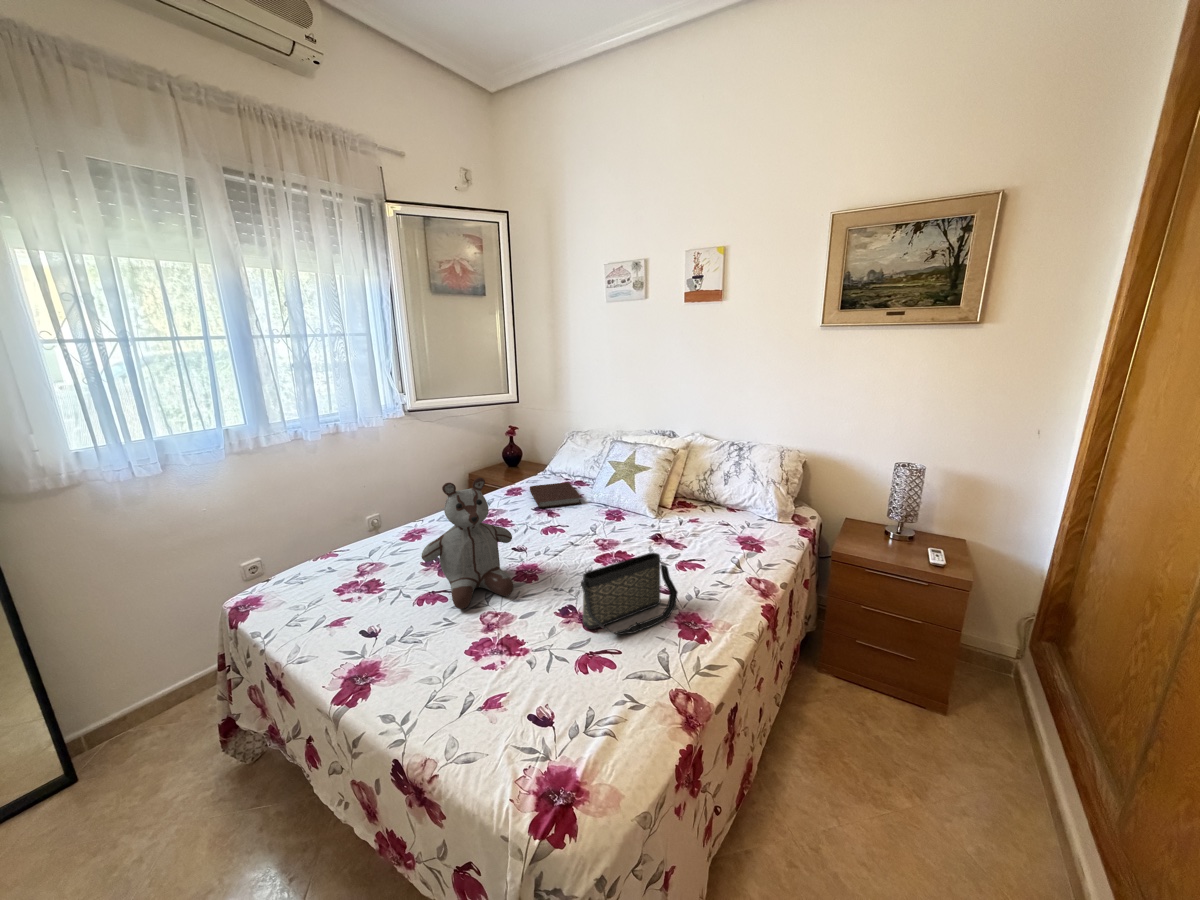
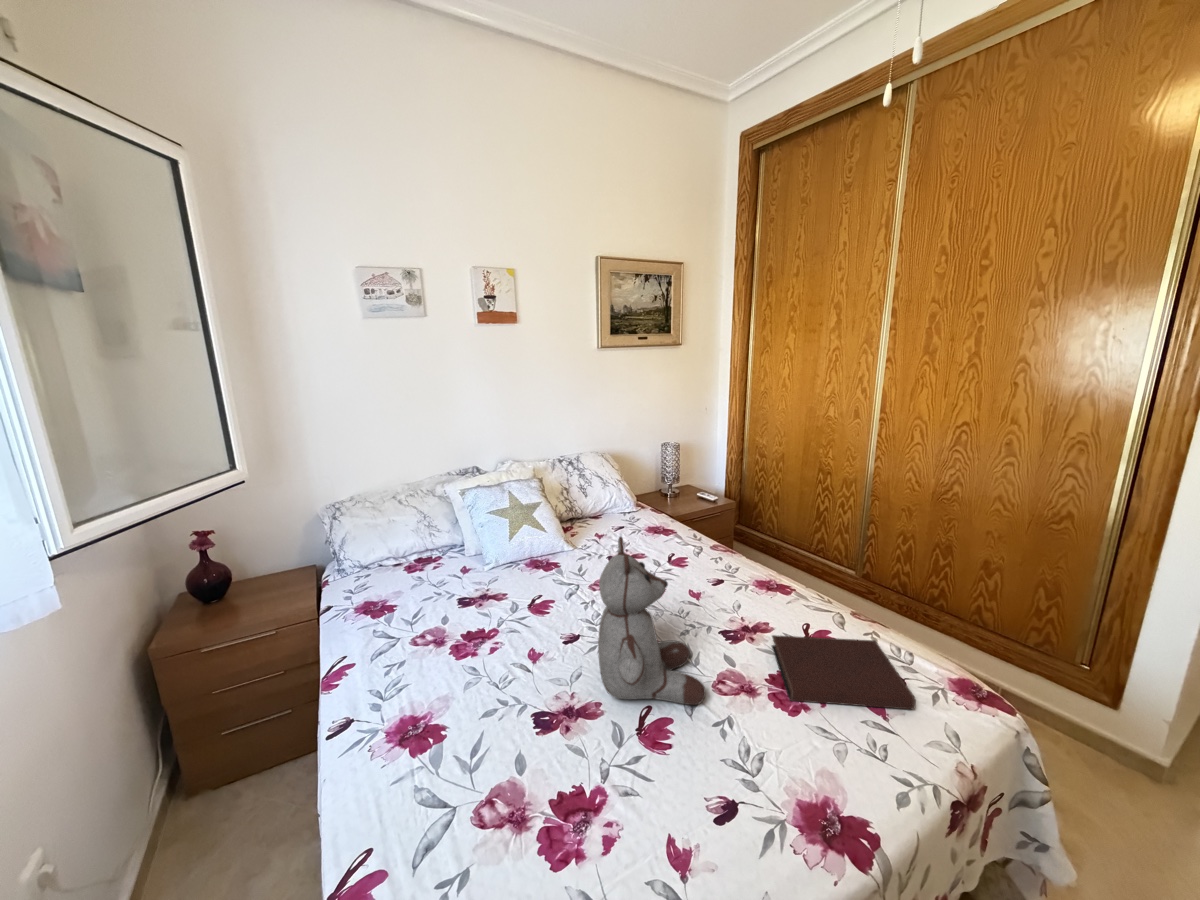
notebook: present [530,482,581,508] -> present [772,635,916,710]
handbag: present [581,553,678,635] -> none [726,539,787,625]

